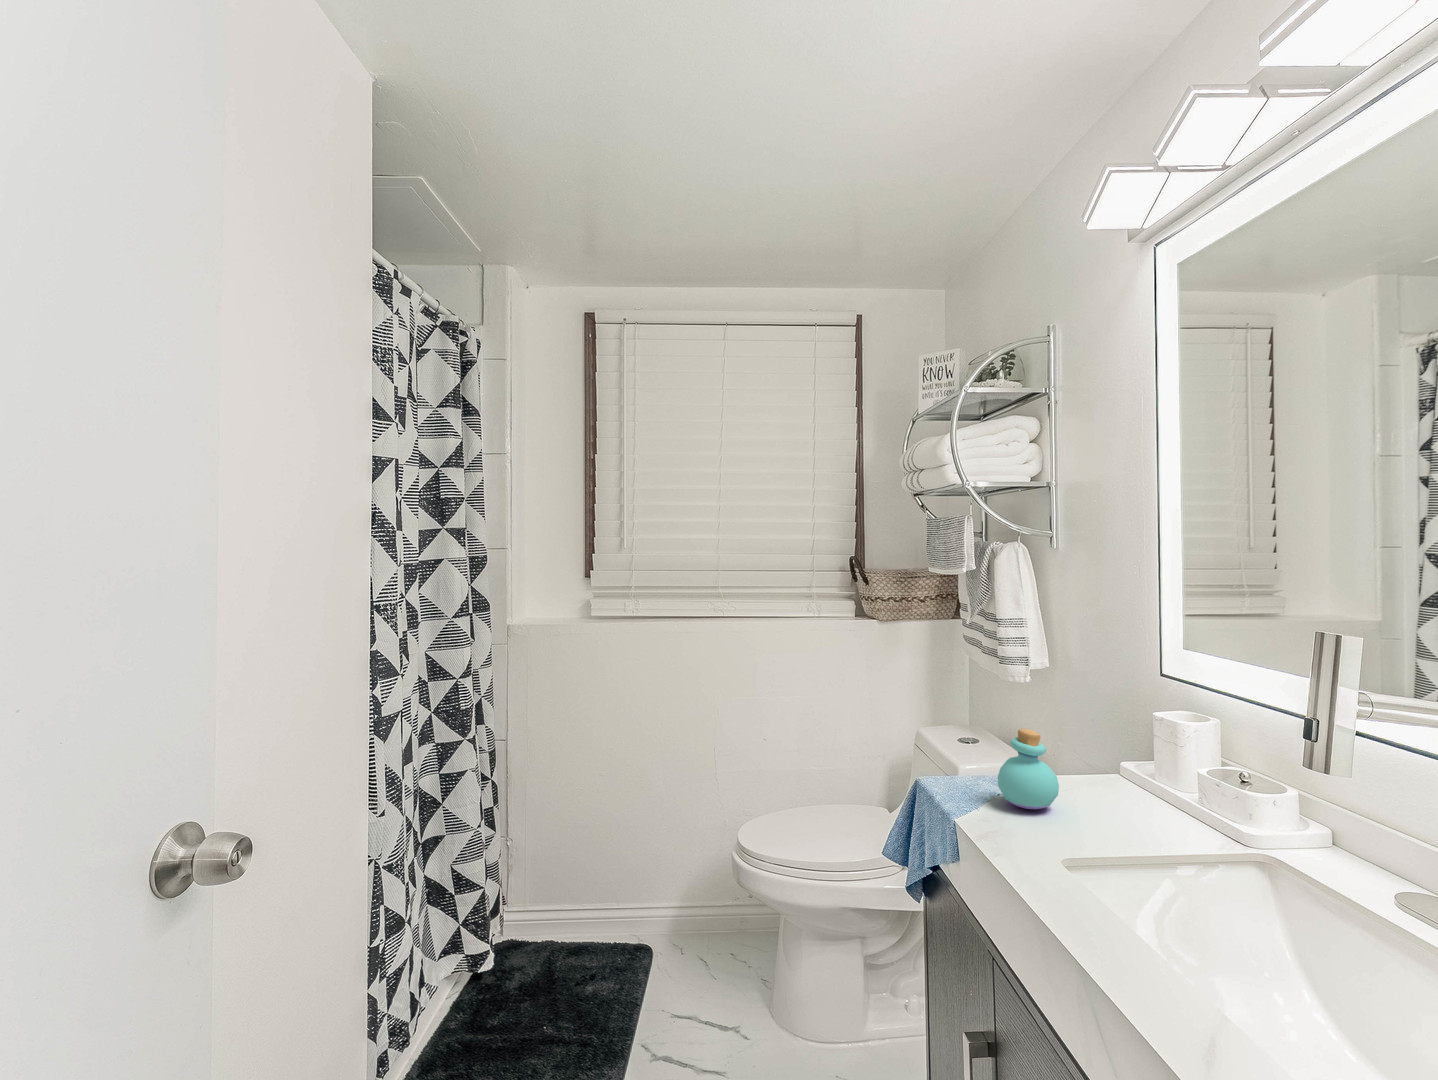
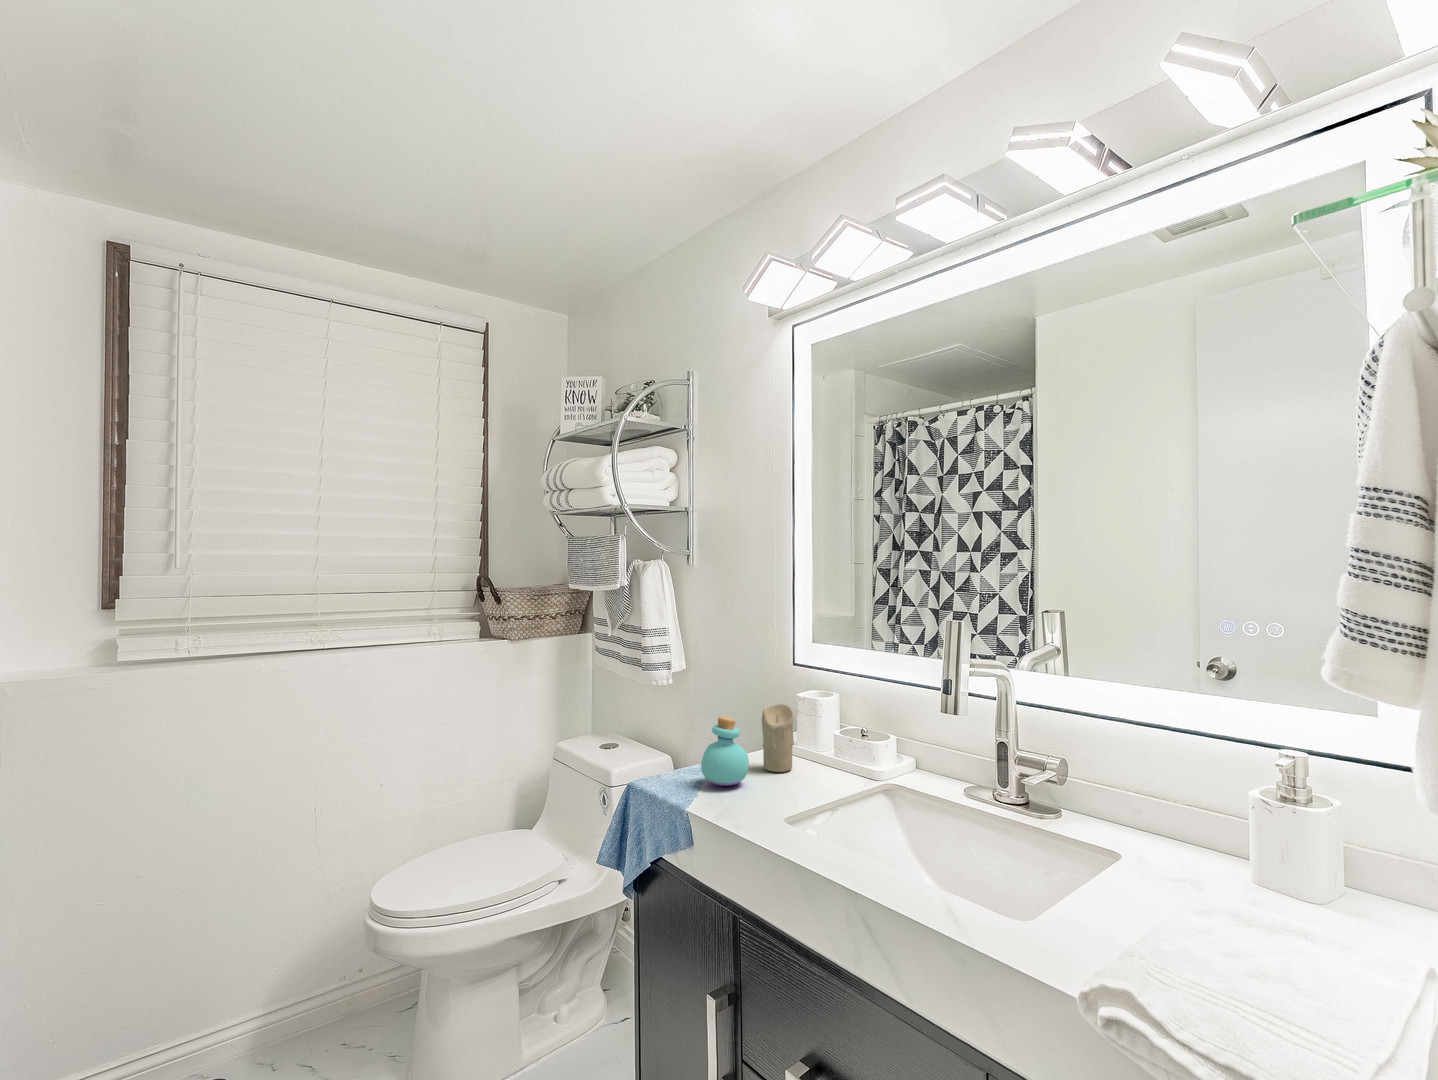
candle: none [1088,724,1132,807] -> present [762,704,794,772]

